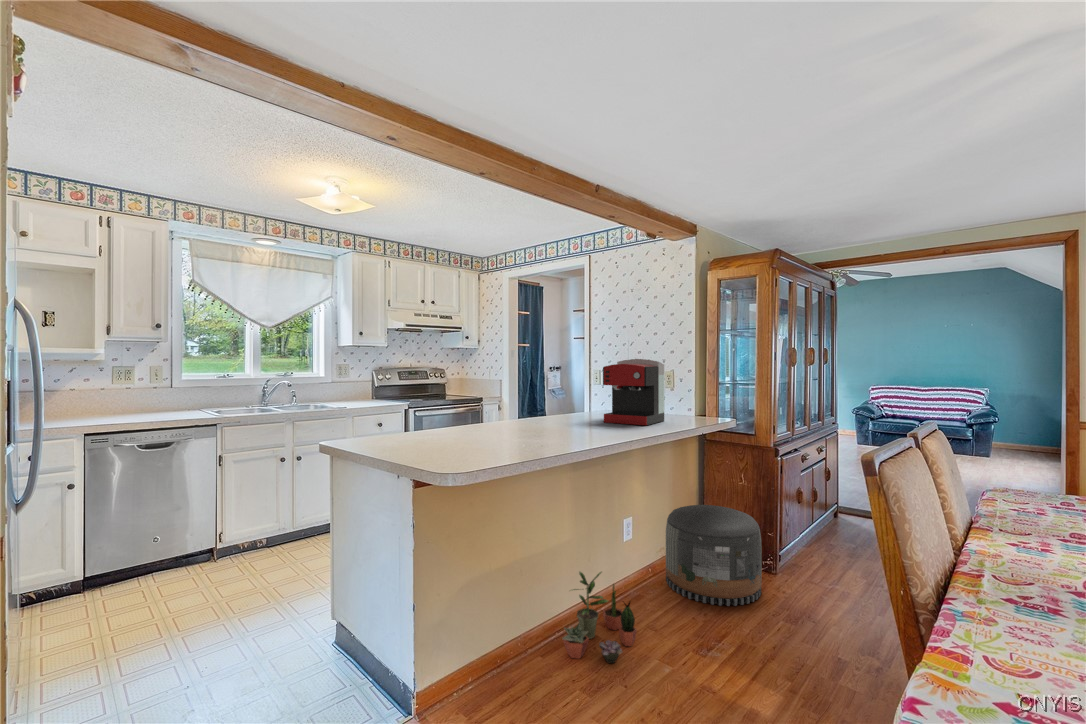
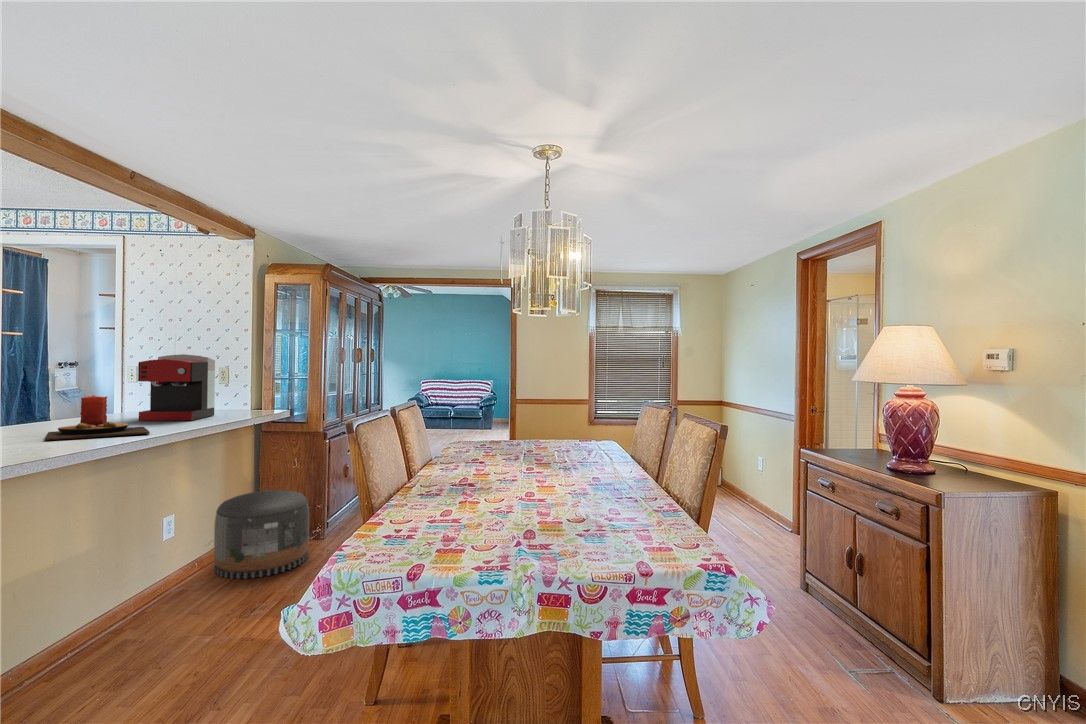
candle: none [539,398,614,439] -> present [45,395,150,441]
potted plant: present [562,572,637,663] -> none [76,571,175,668]

